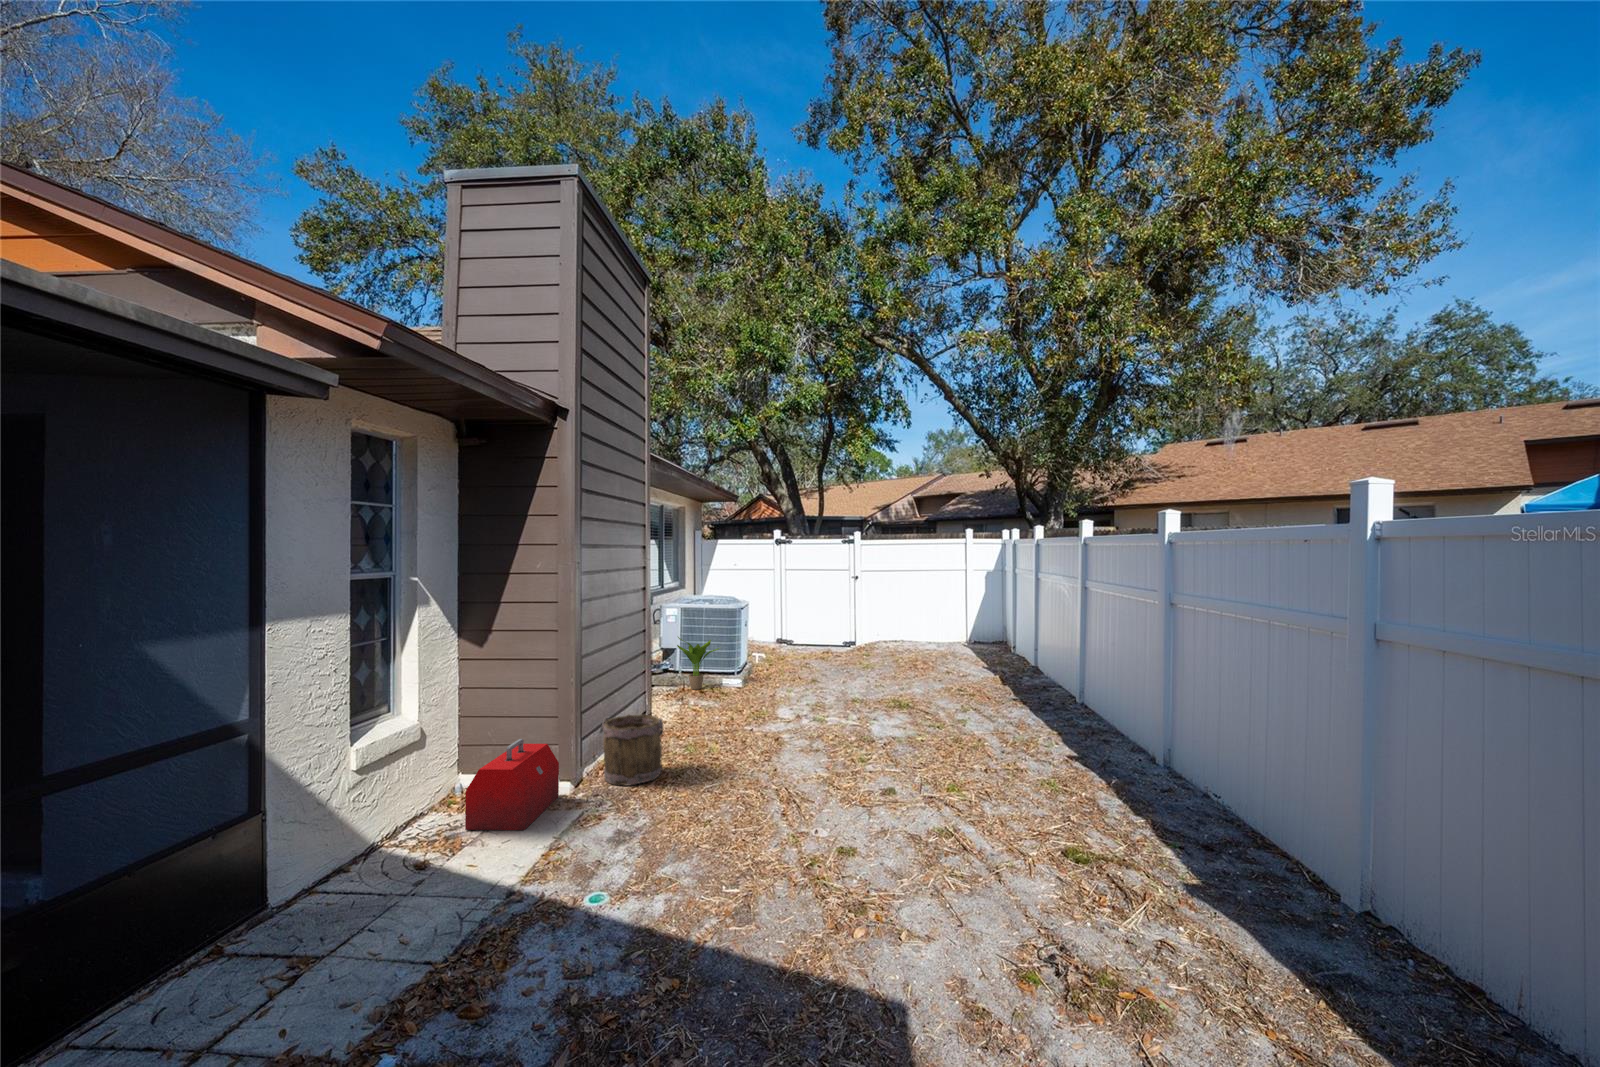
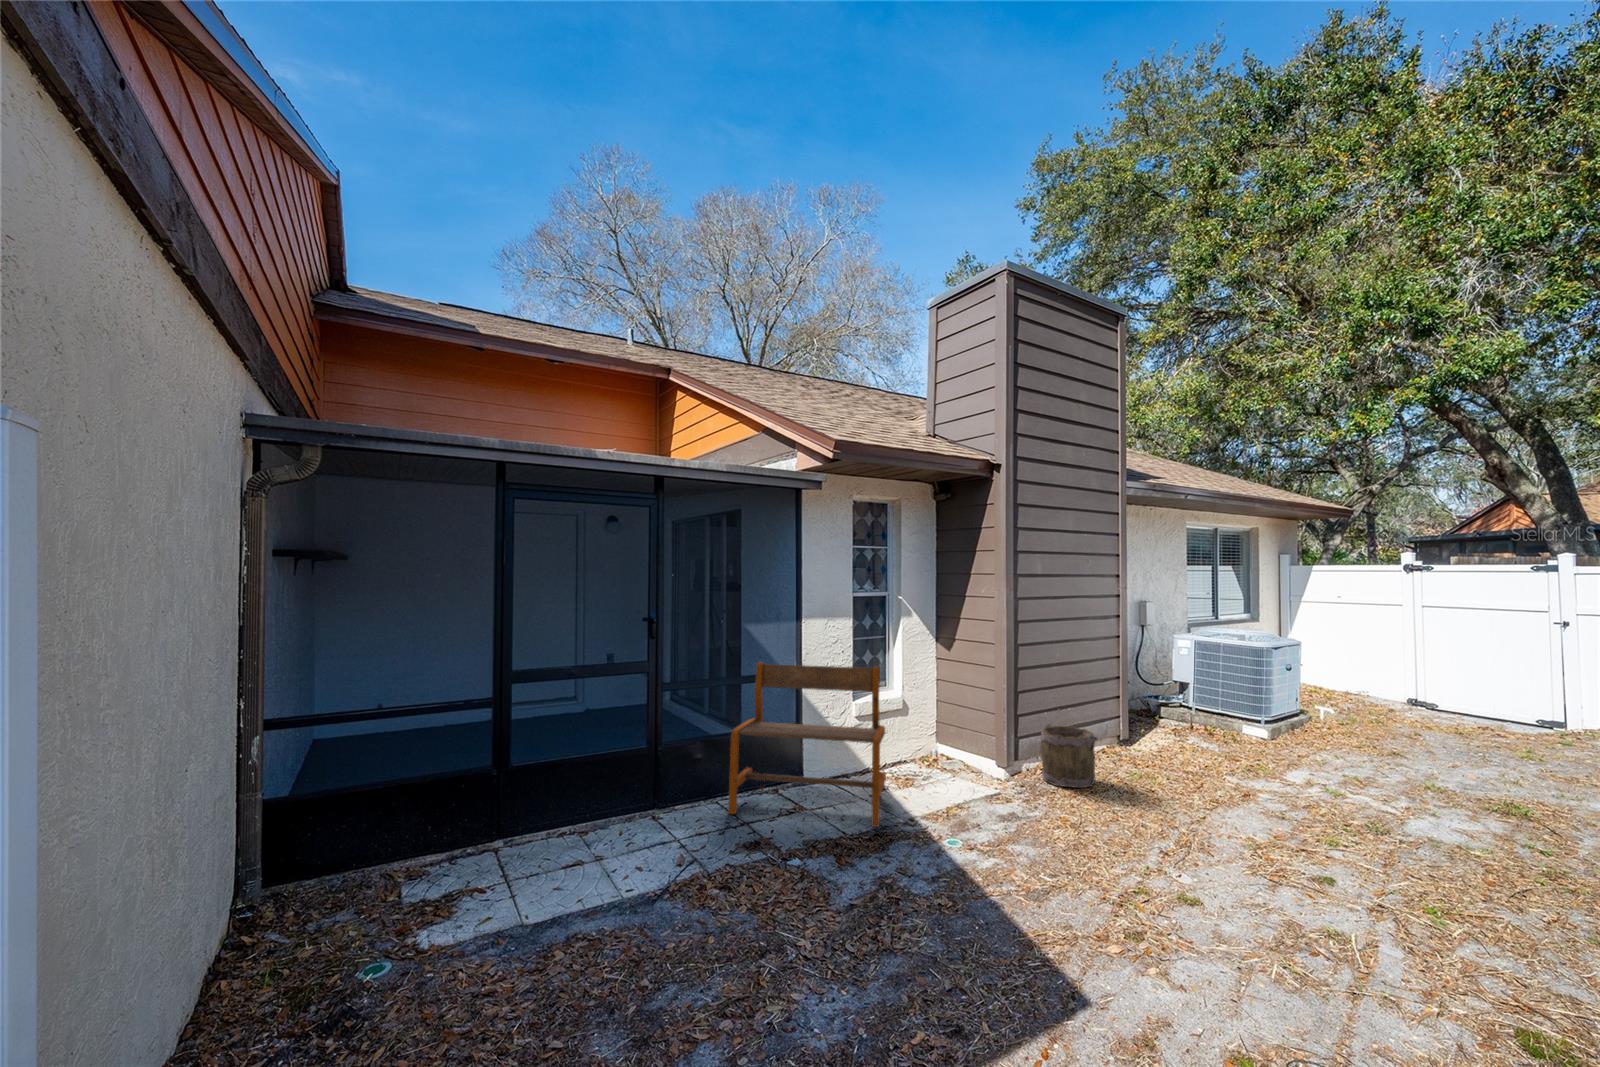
potted plant: present [677,637,719,690] -> none [1200,667,1258,729]
bench: none [151,682,479,1034] -> present [728,662,886,827]
toolbox: present [465,739,559,830] -> none [921,723,997,790]

